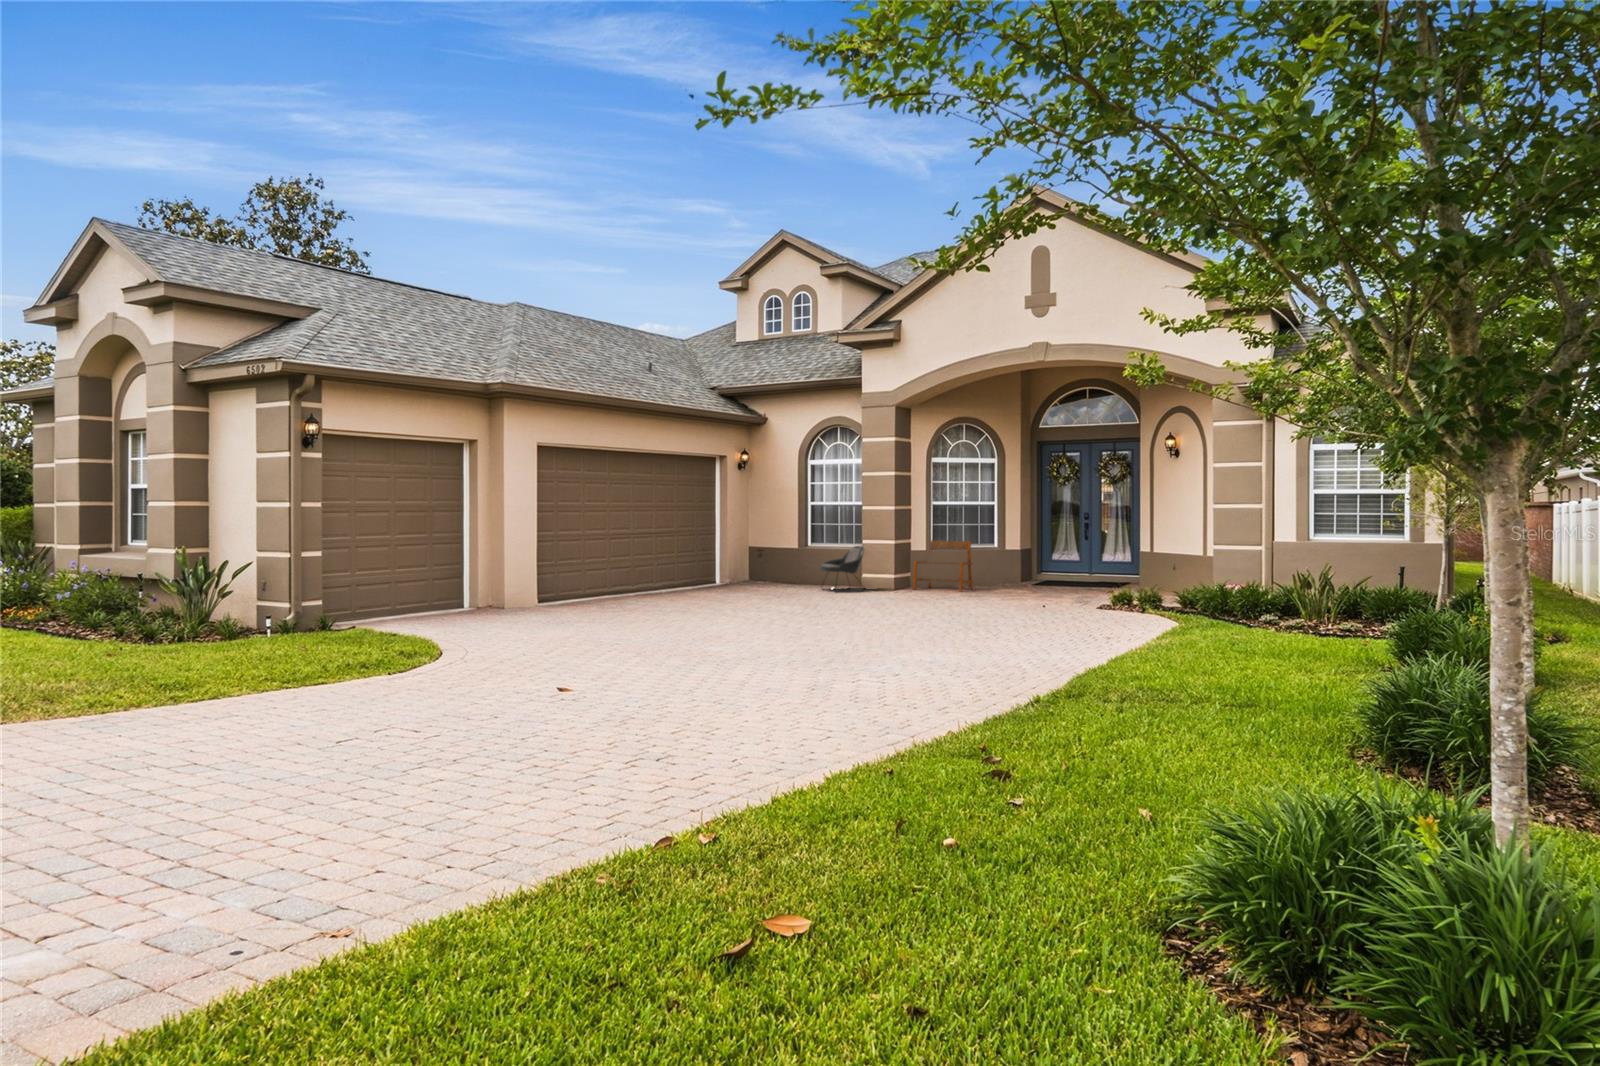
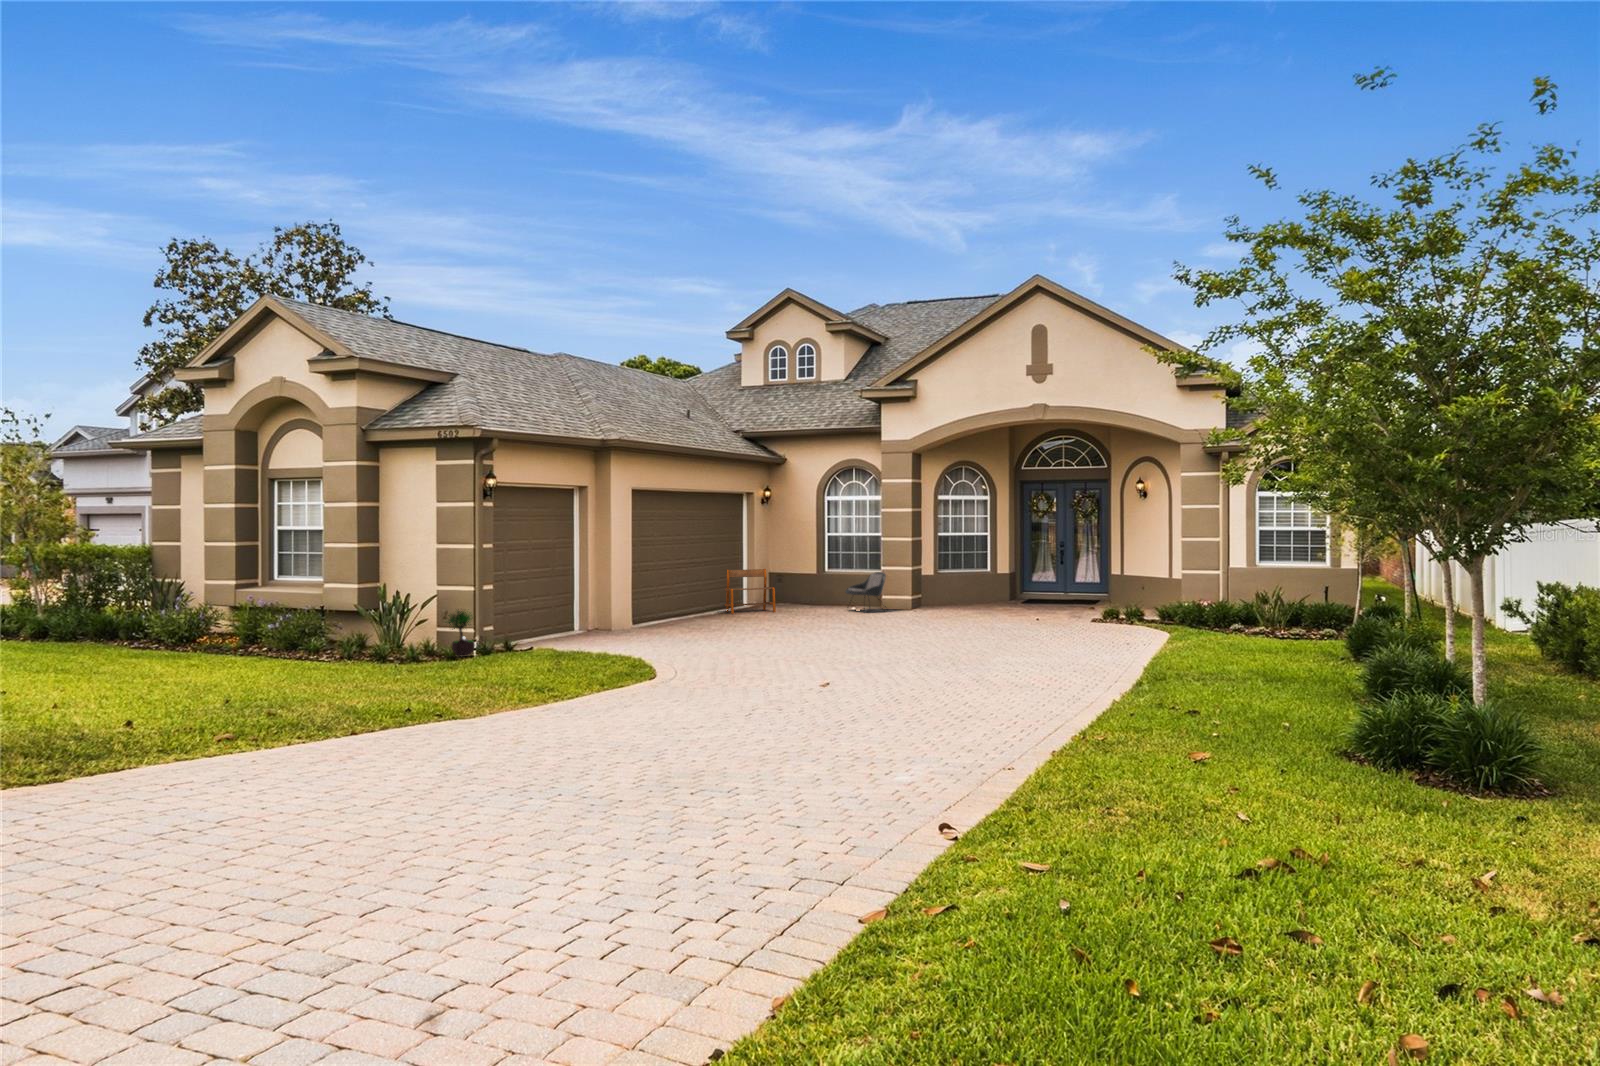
bench: present [913,540,973,592] -> present [725,569,776,614]
potted tree: none [250,574,294,634] -> present [448,611,475,657]

